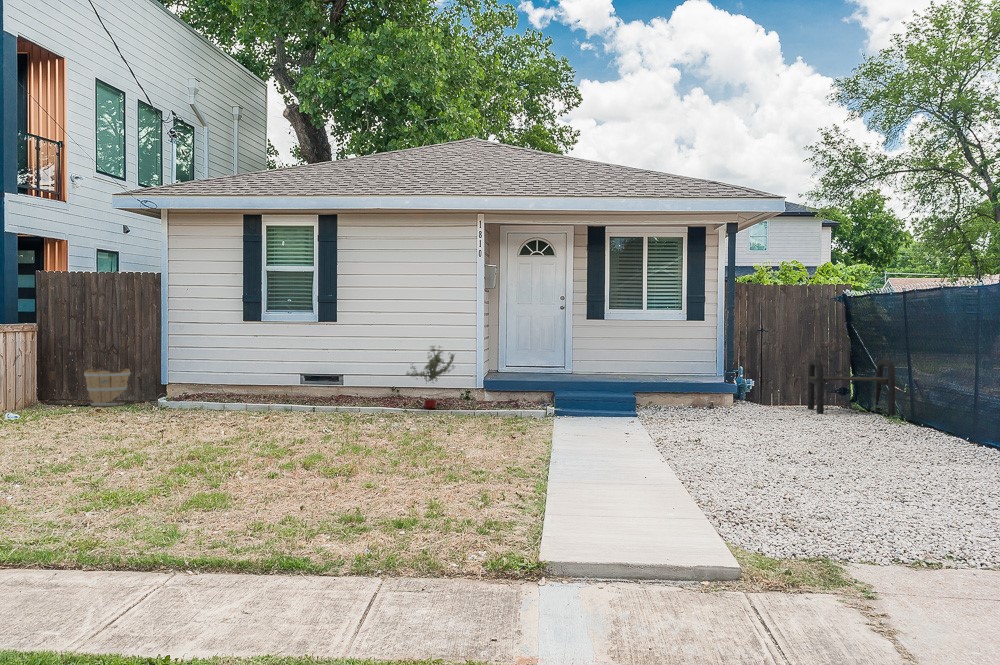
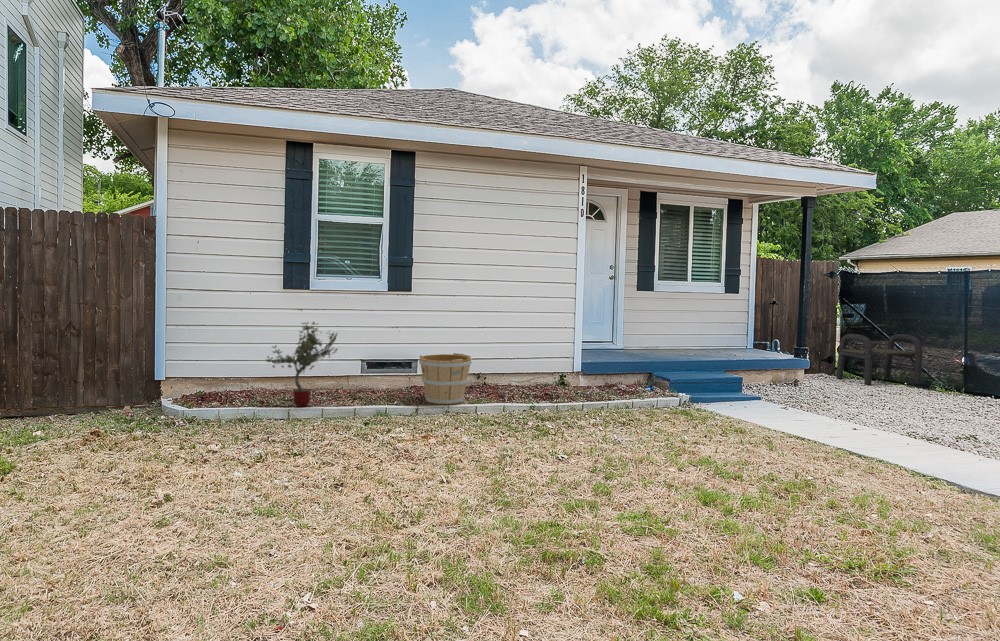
potted tree: present [406,346,455,409] -> present [266,322,337,407]
wooden bucket: present [84,369,130,406] -> present [419,353,472,405]

